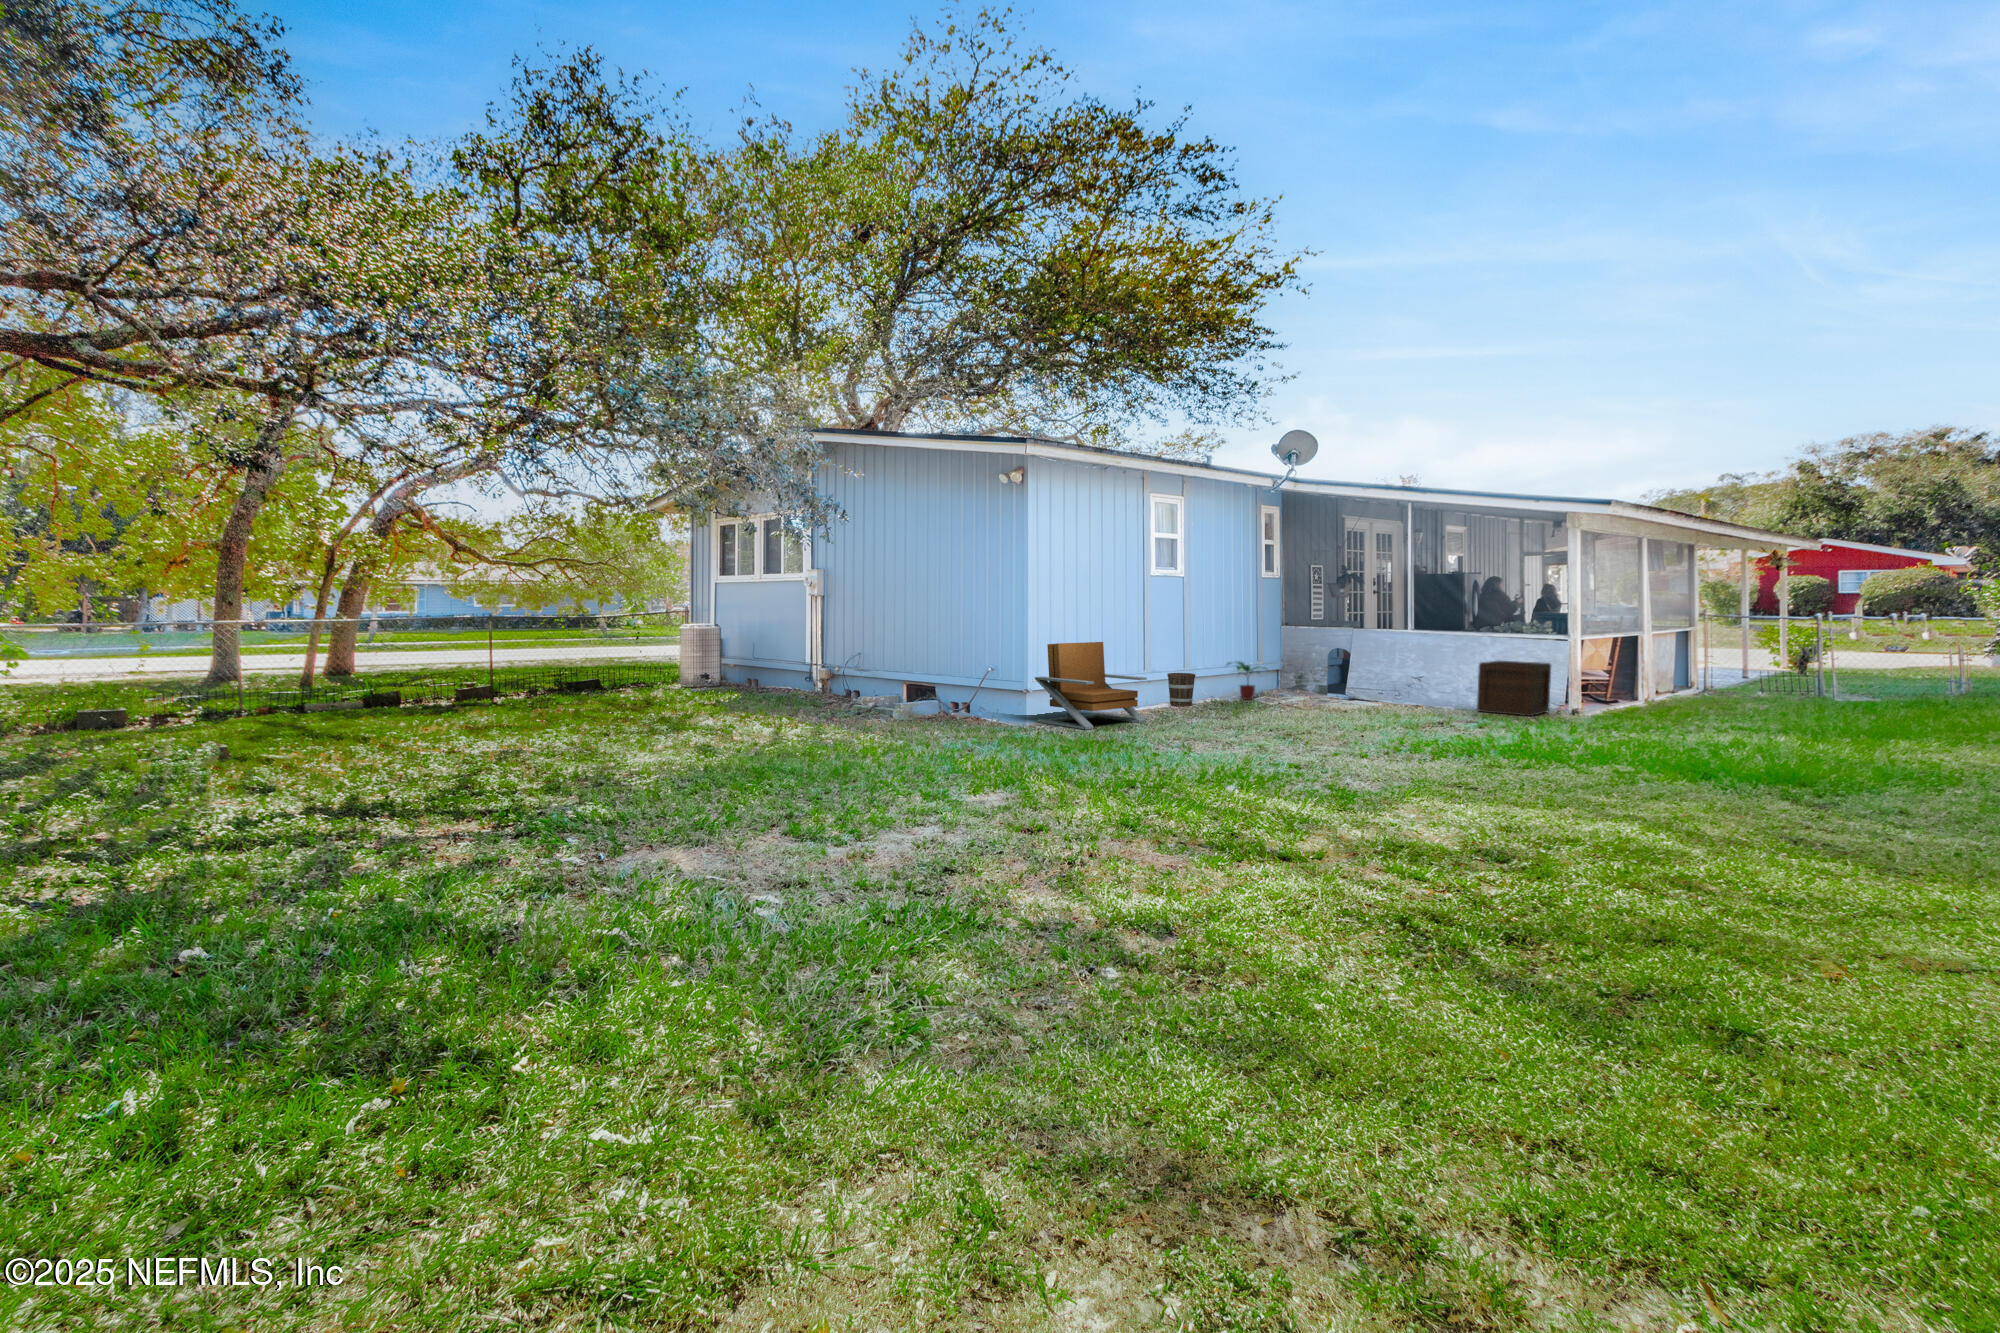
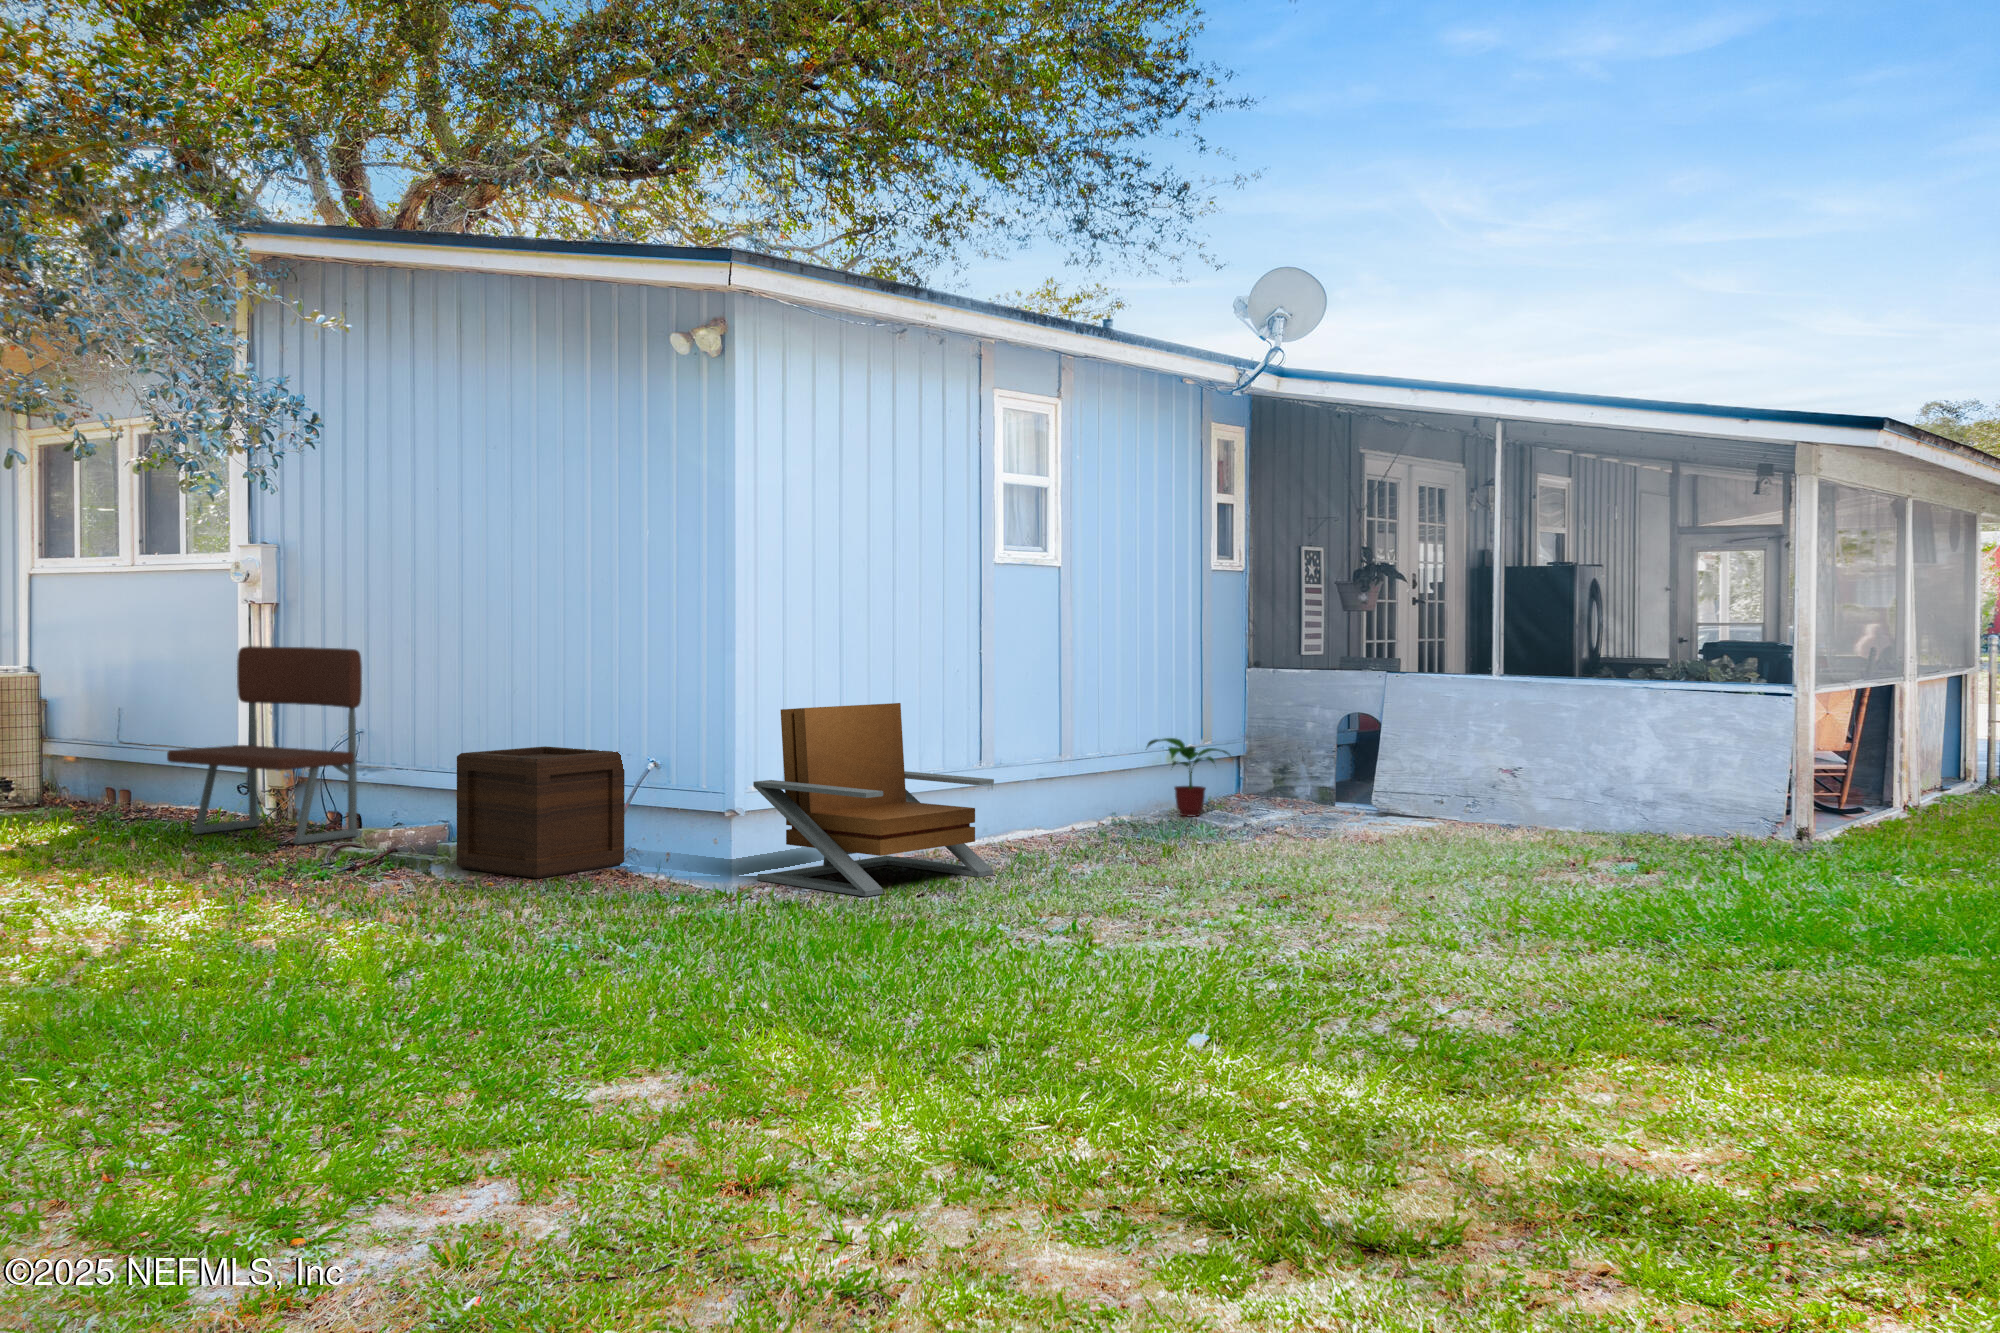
bench: none [779,617,861,704] -> present [167,646,362,844]
wooden crate: present [1477,661,1551,716] -> present [457,746,625,878]
bucket: present [1167,673,1196,706] -> none [1031,764,1089,834]

